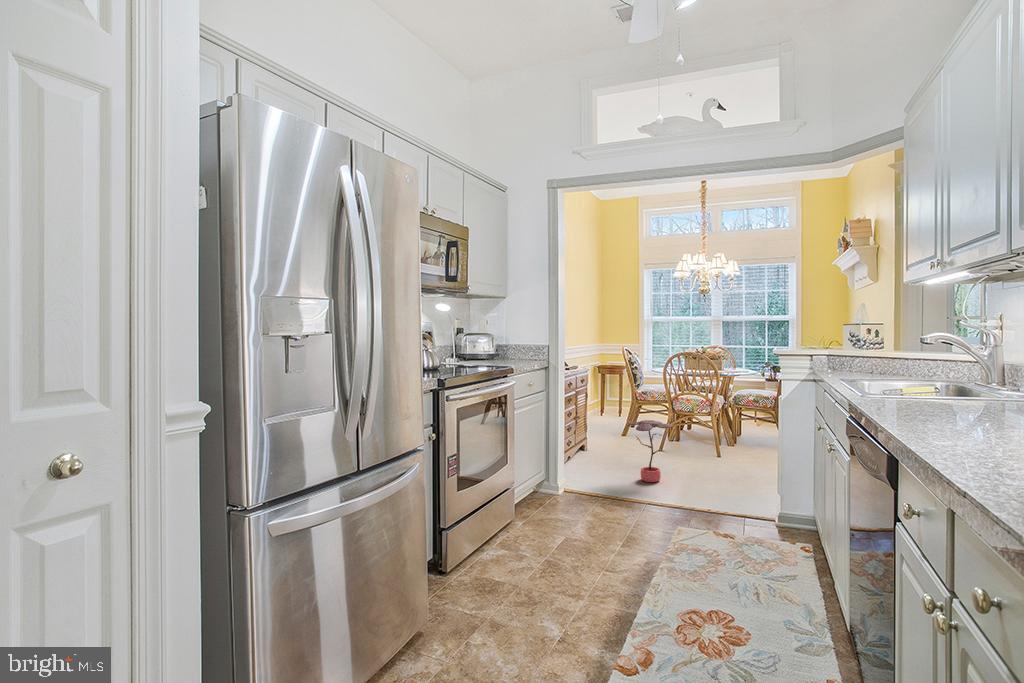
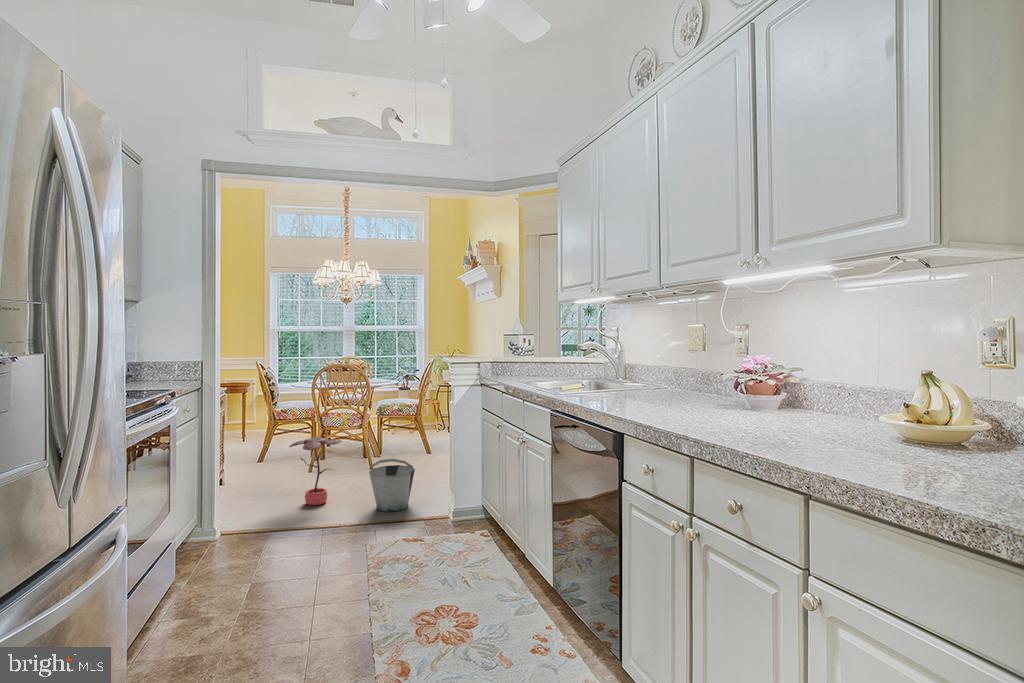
bucket: none [695,449,743,503] -> present [369,459,415,512]

